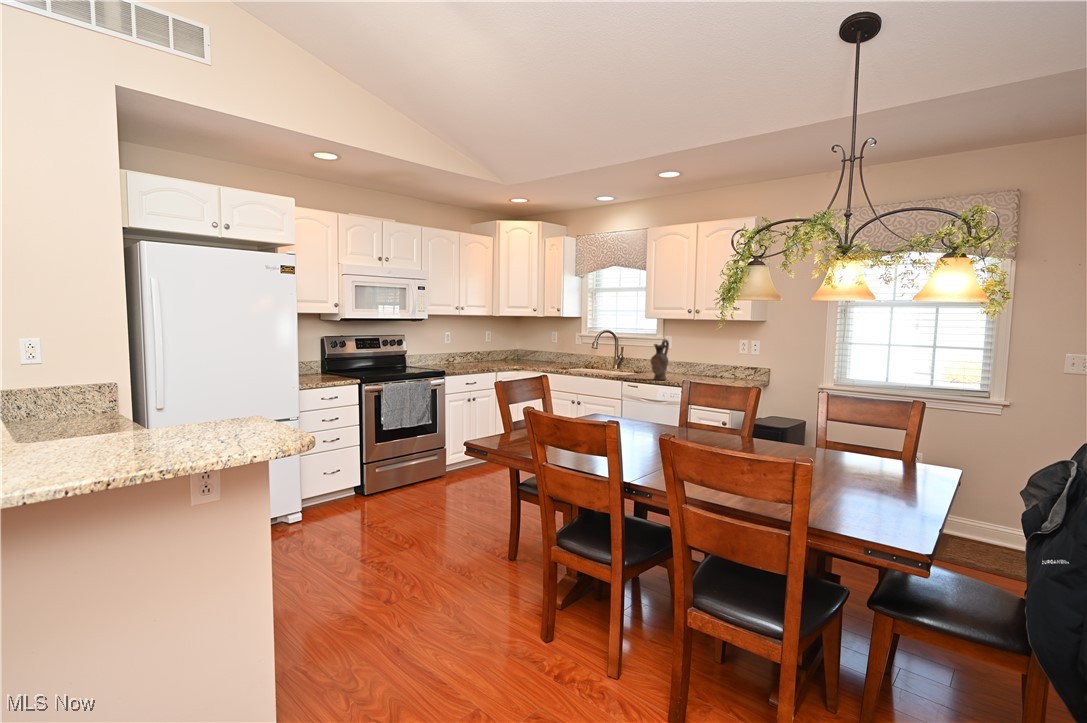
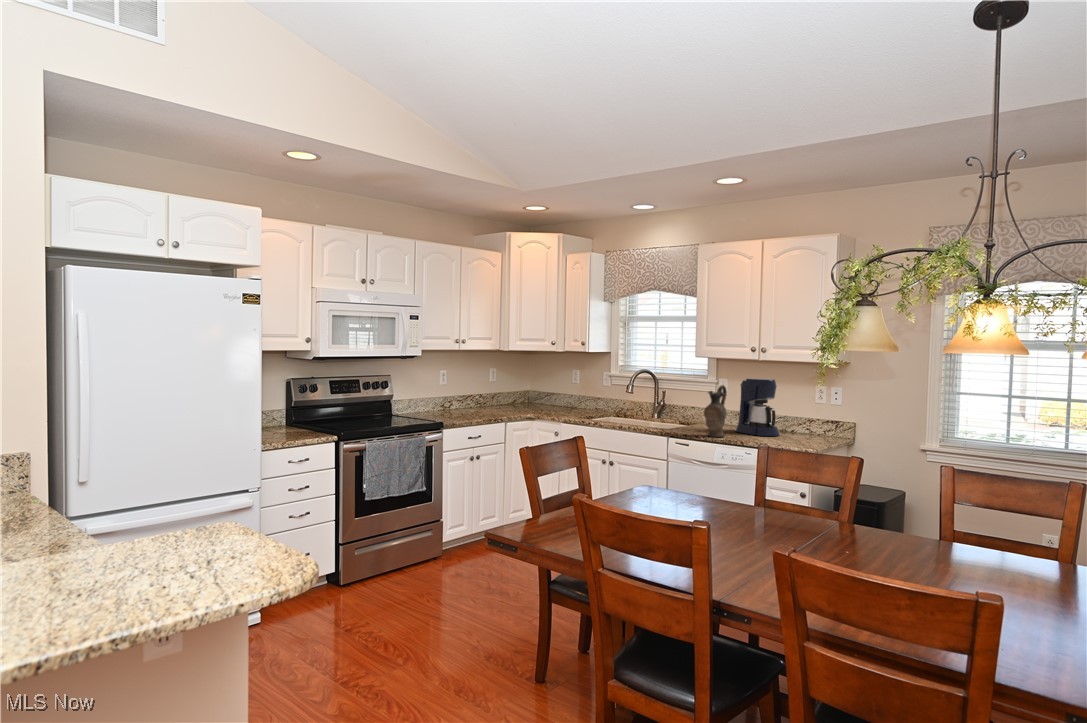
coffee maker: none [677,335,712,380] -> present [736,378,780,436]

